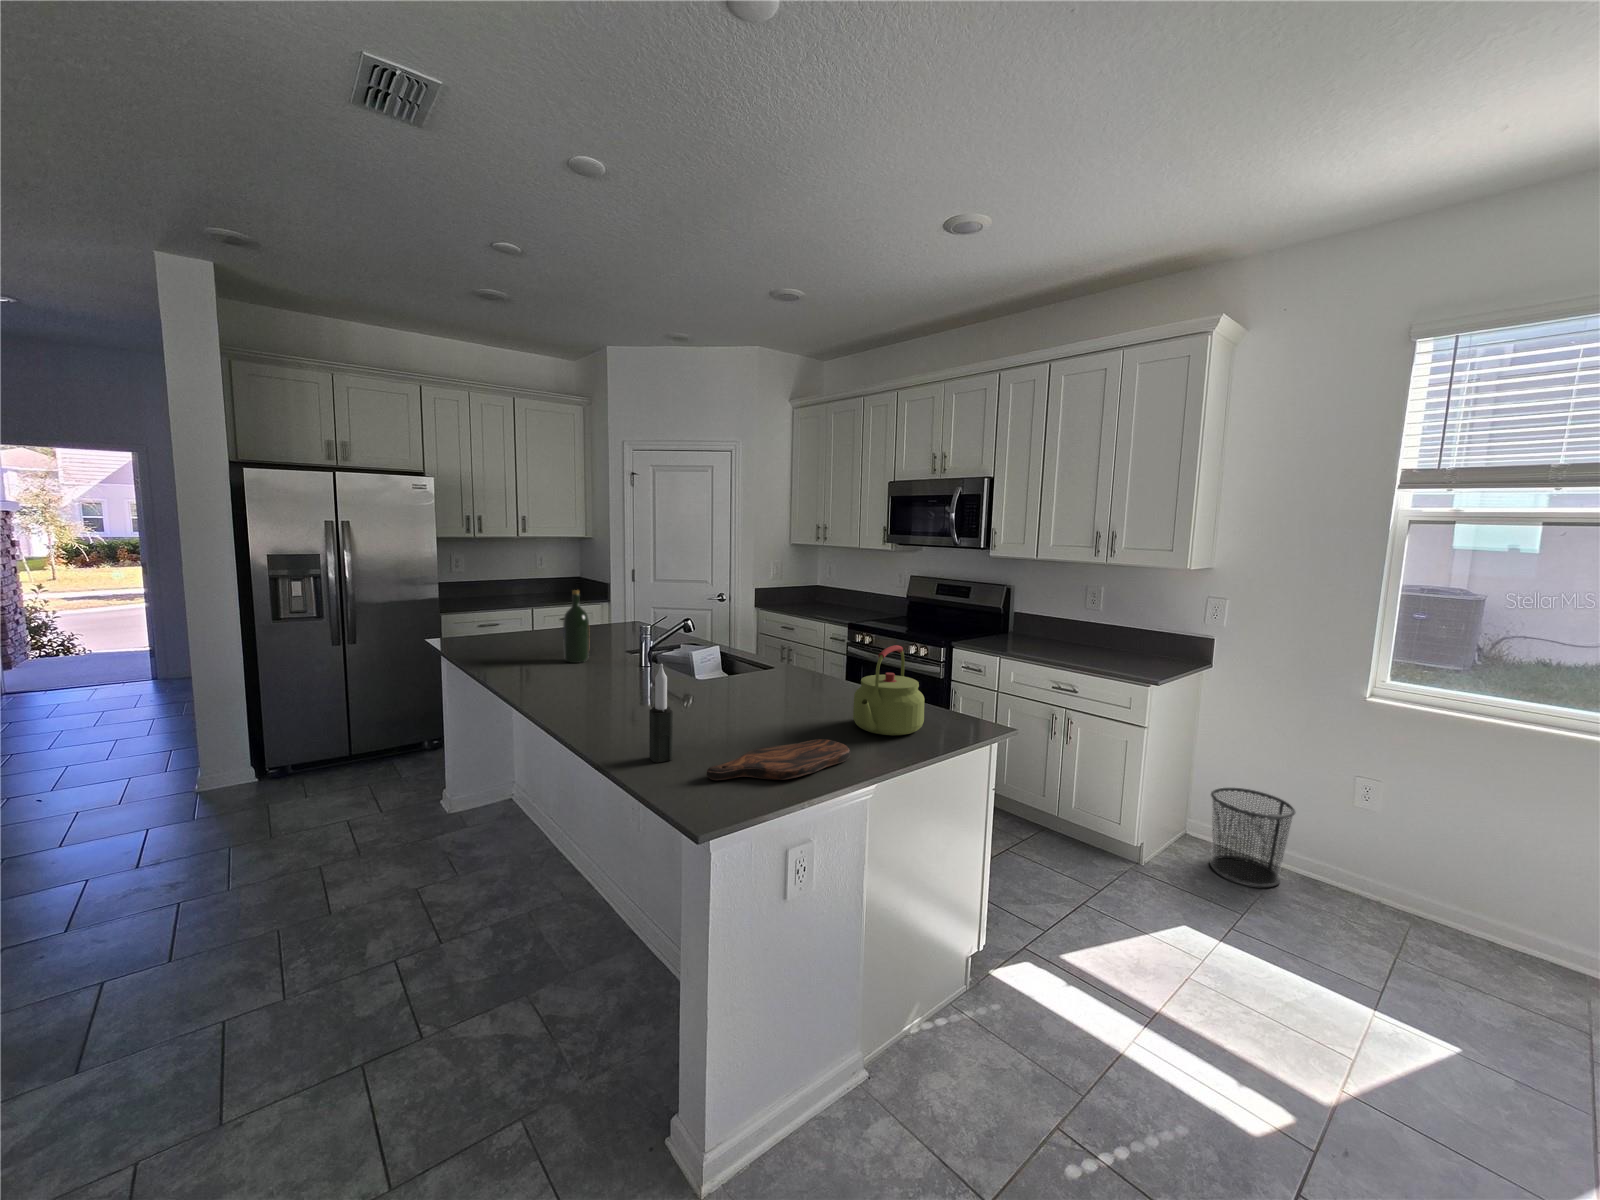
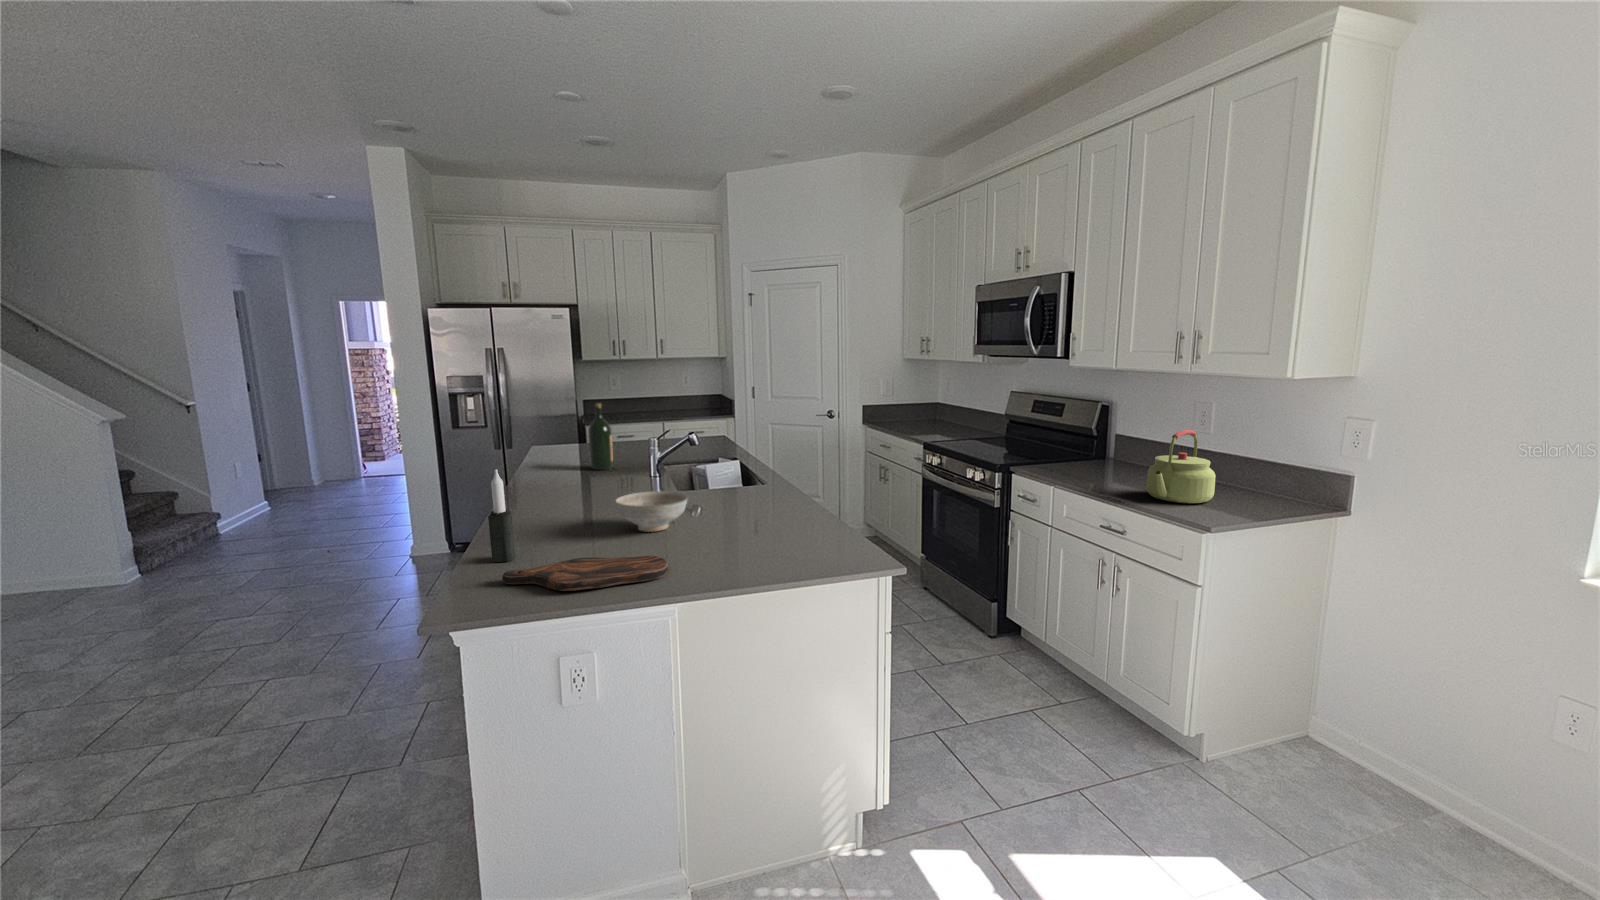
kettle: present [853,645,924,735] -> present [1146,430,1216,503]
decorative bowl: none [719,679,789,720] -> present [616,491,688,532]
waste bin: present [1210,787,1296,887] -> none [1314,683,1452,834]

